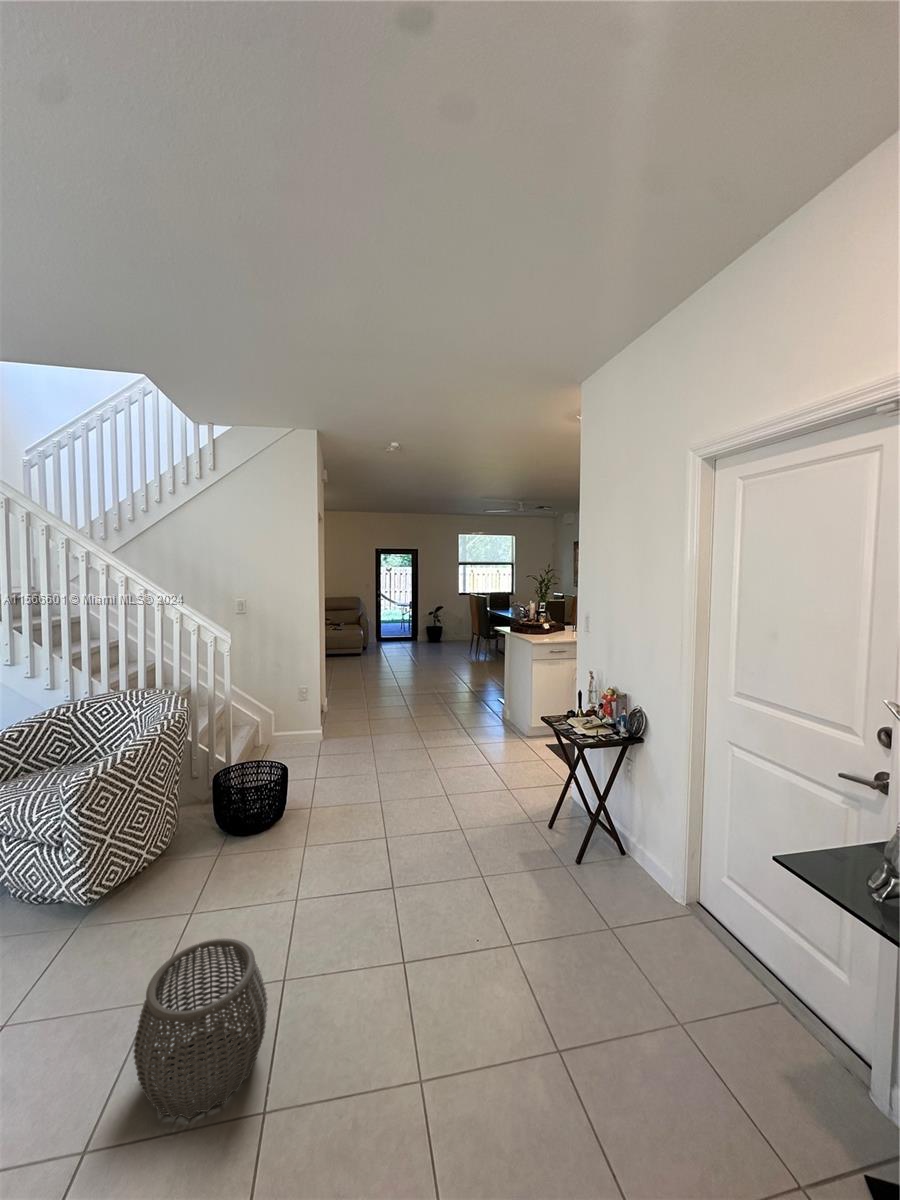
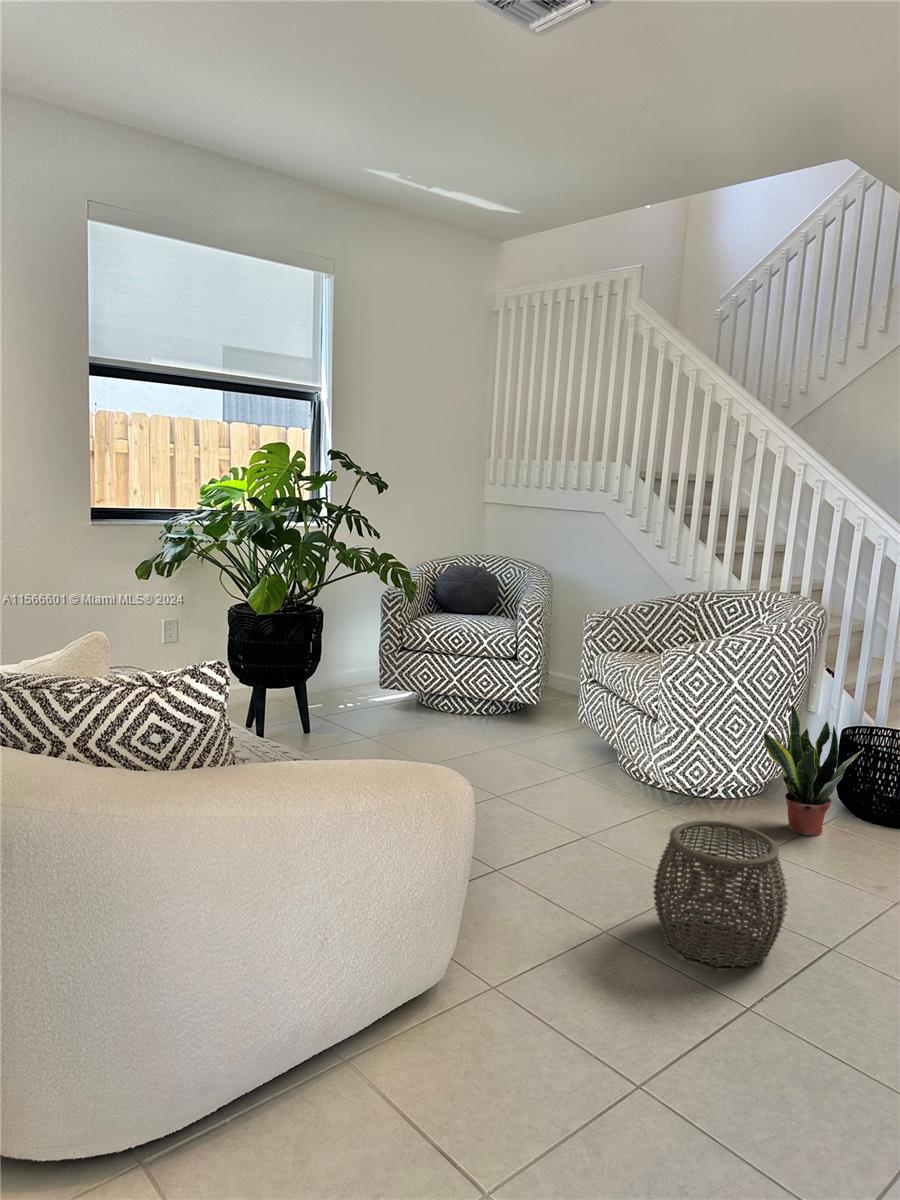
potted plant: none [172,784,245,882] -> present [764,705,863,836]

